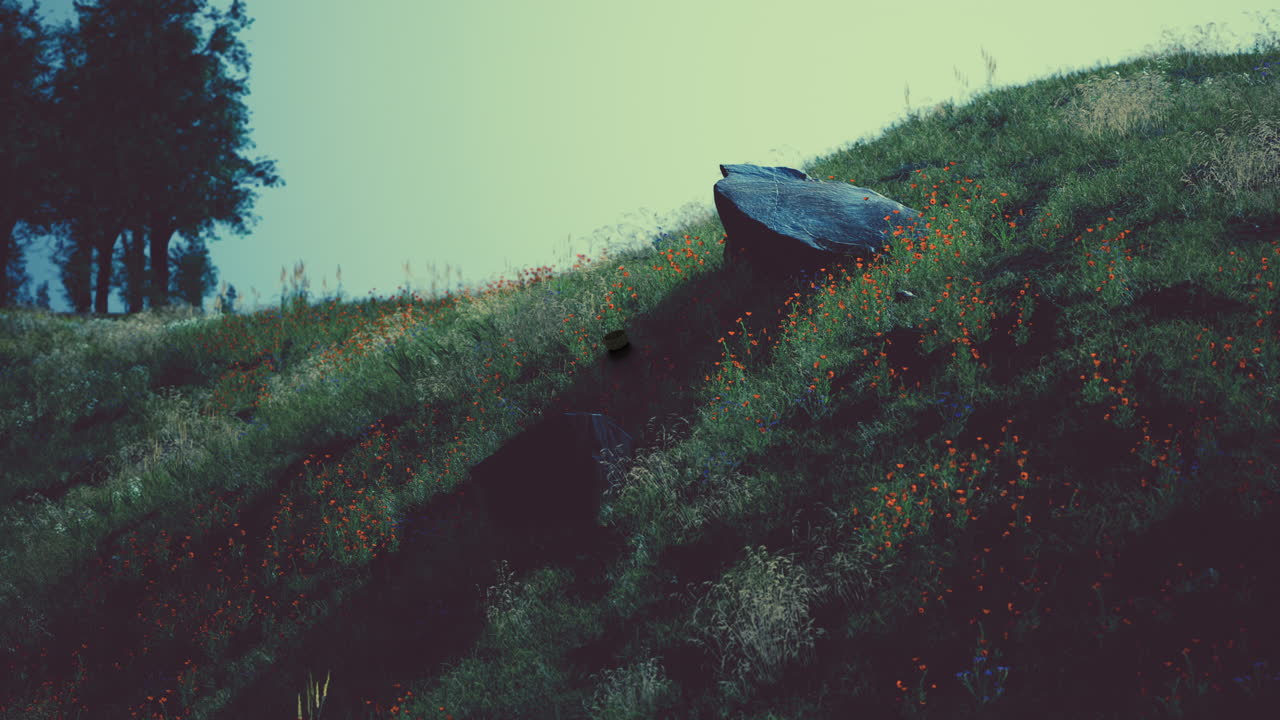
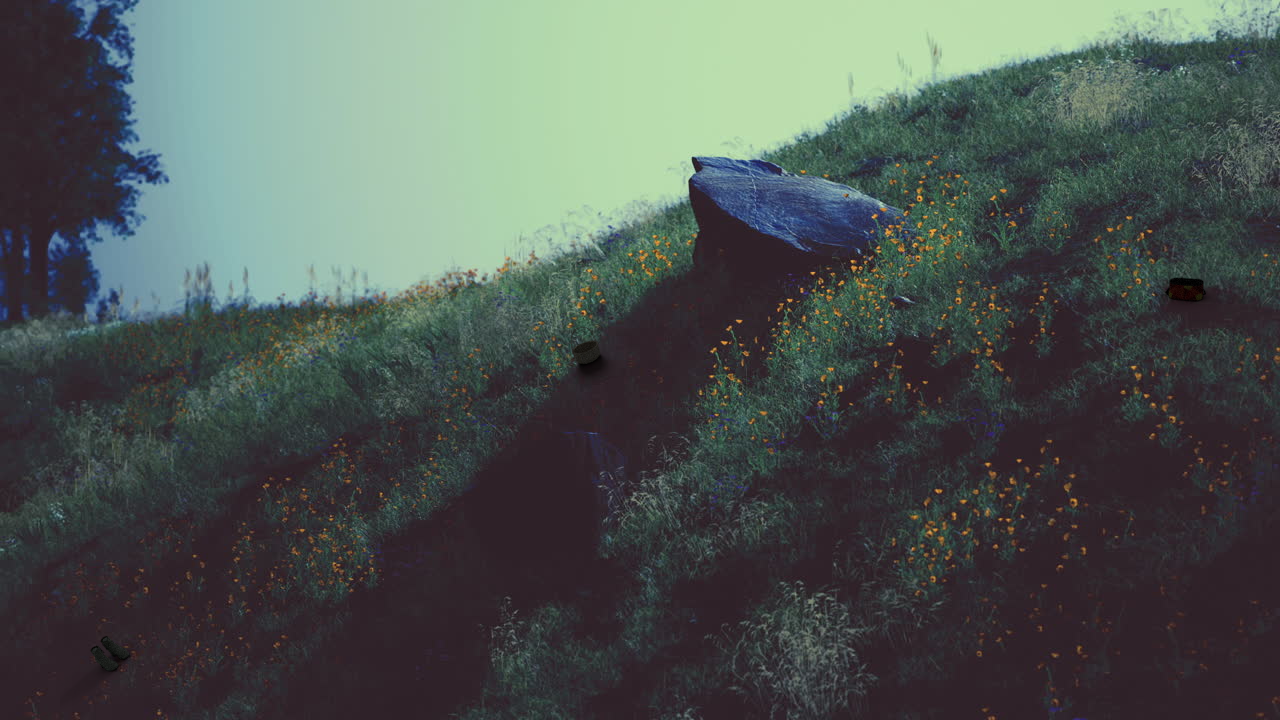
bag: none [1151,277,1190,300] -> present [1165,277,1206,301]
boots: none [183,569,215,599] -> present [90,636,130,671]

